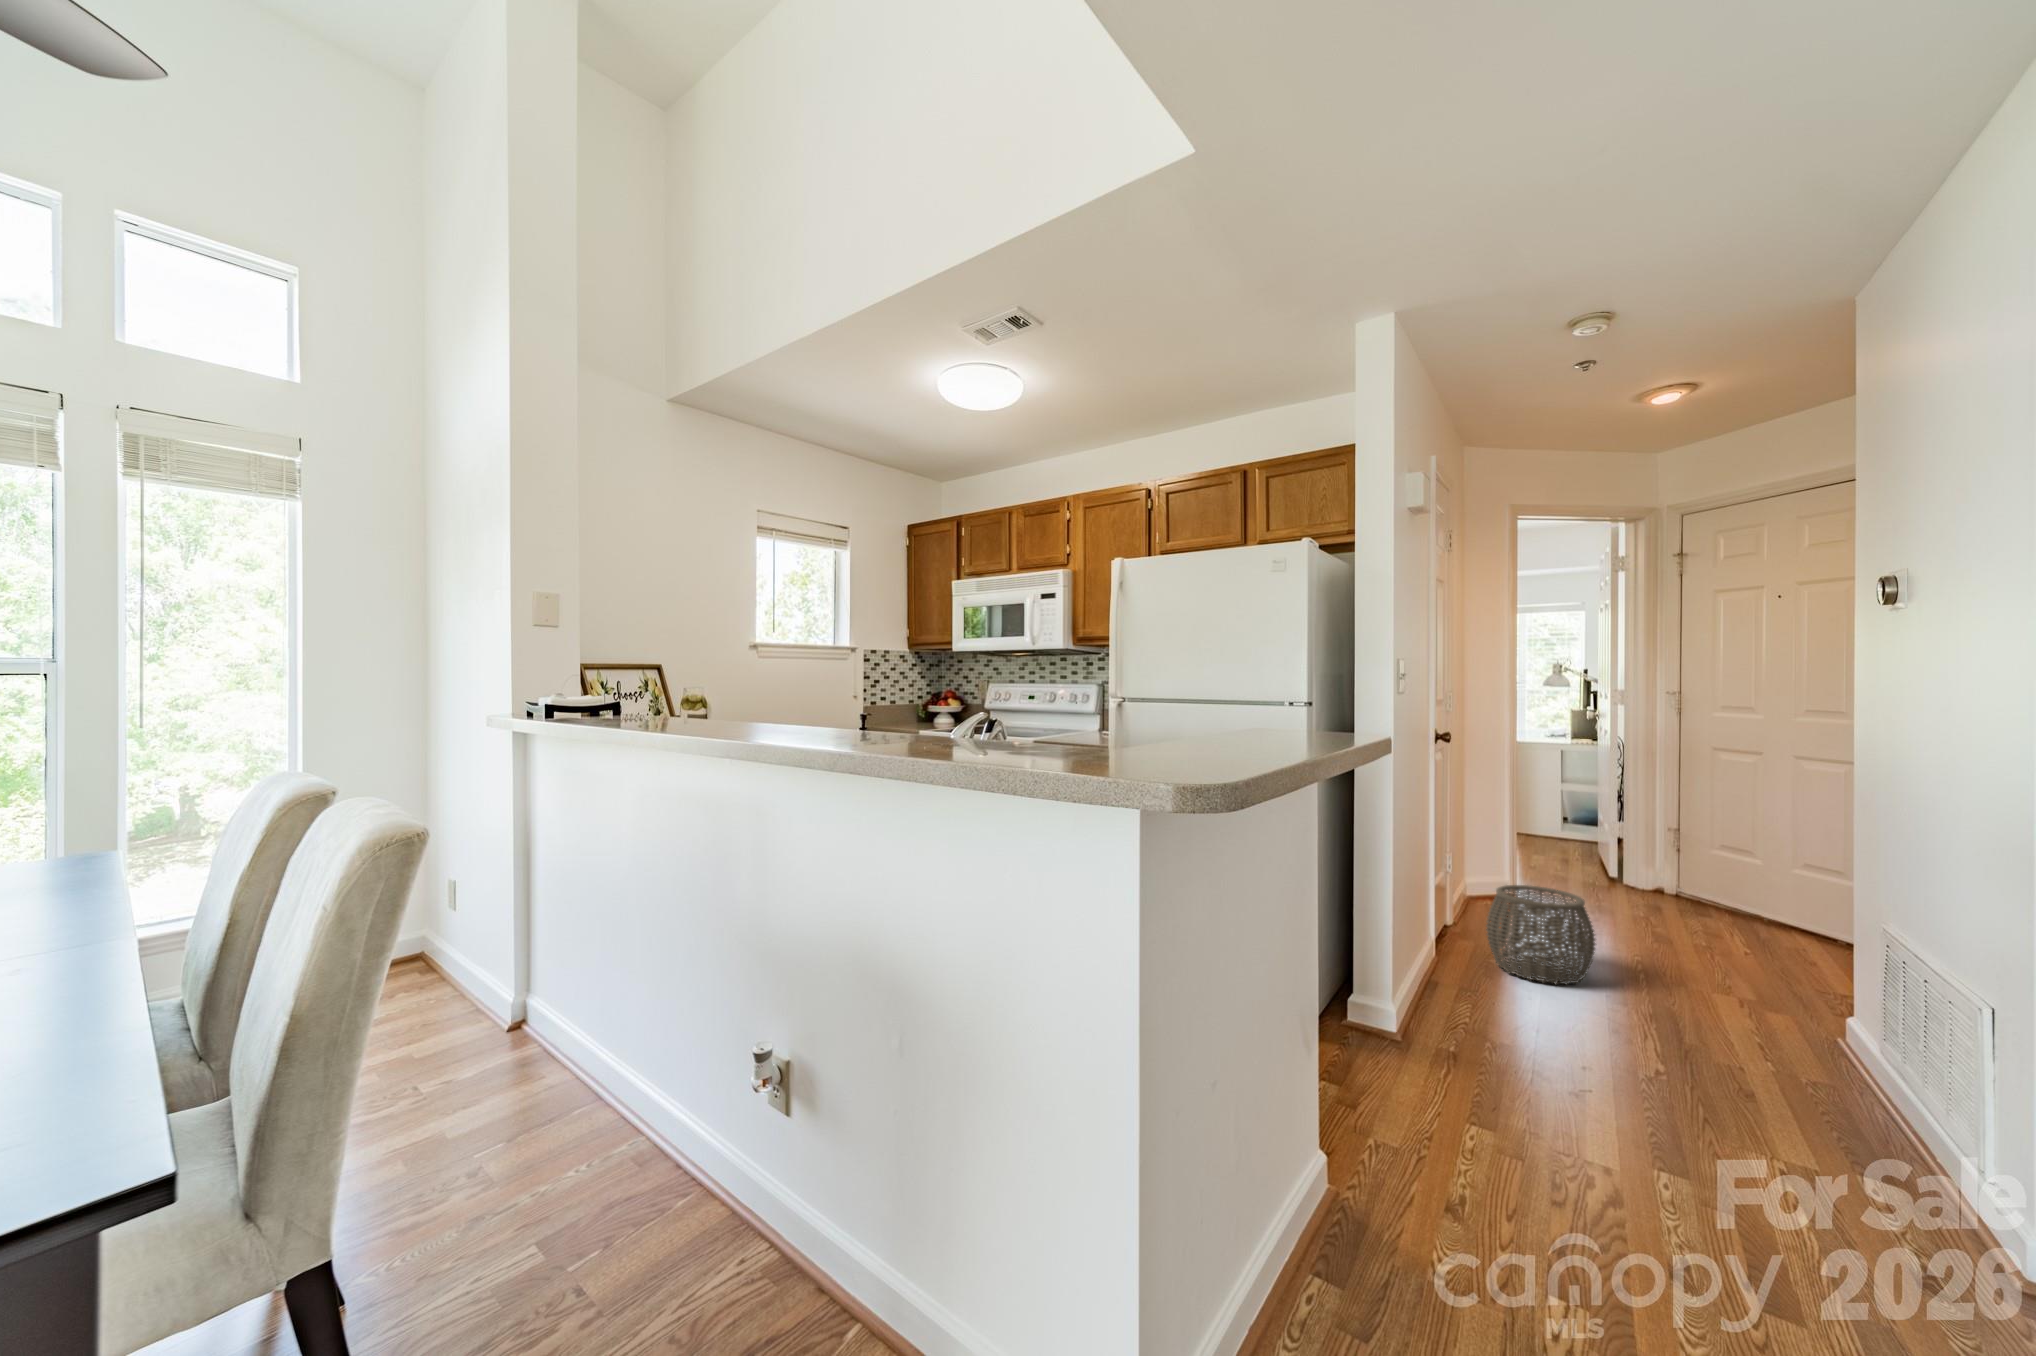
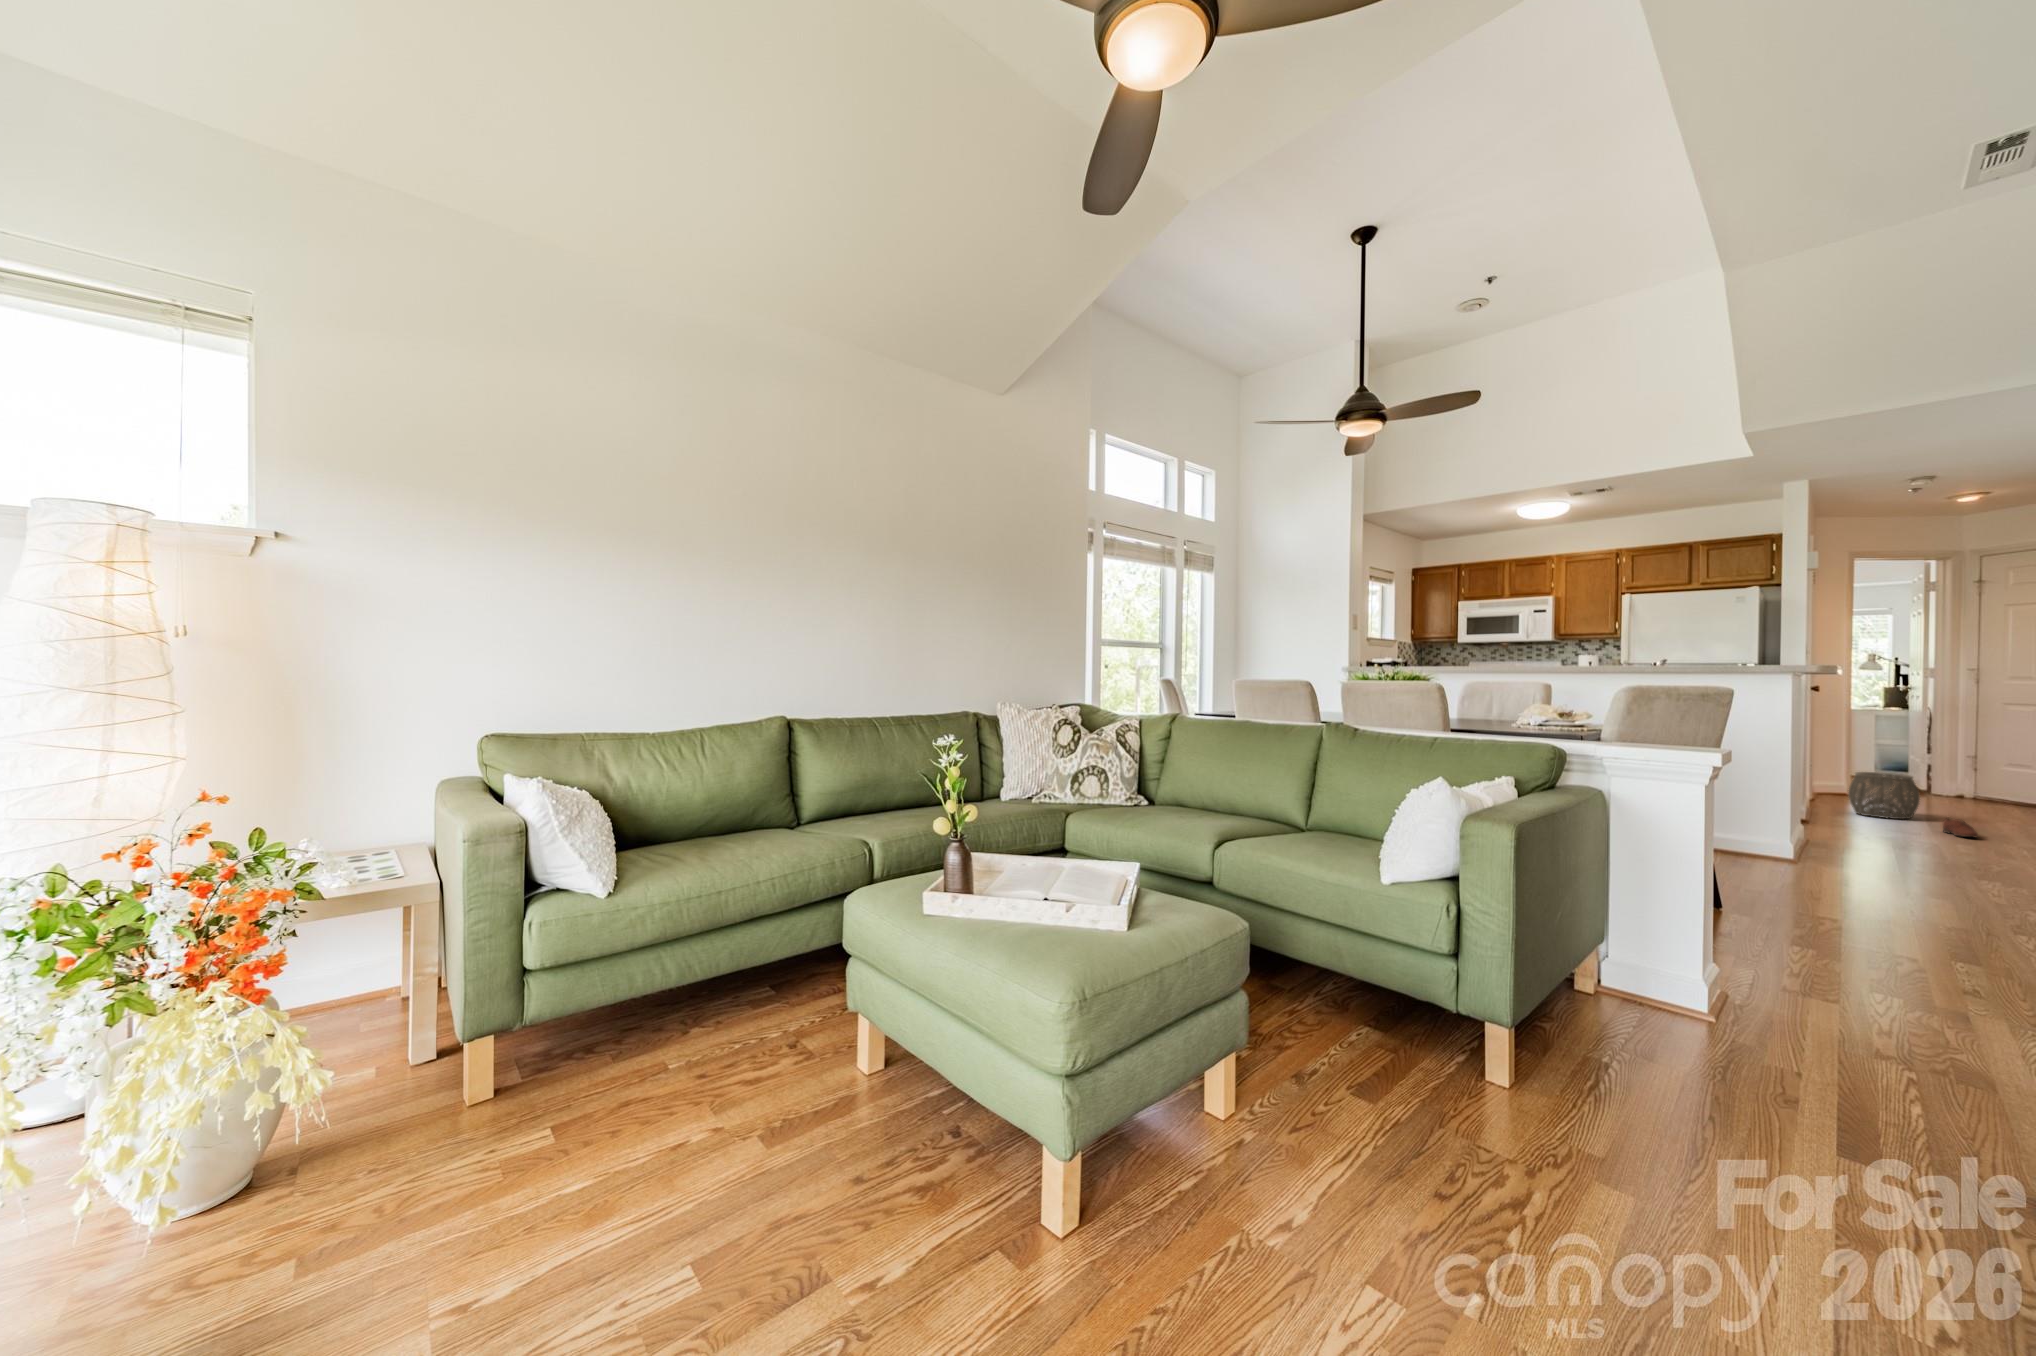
shoe: none [1628,1013,1693,1081] -> present [1943,817,1978,837]

